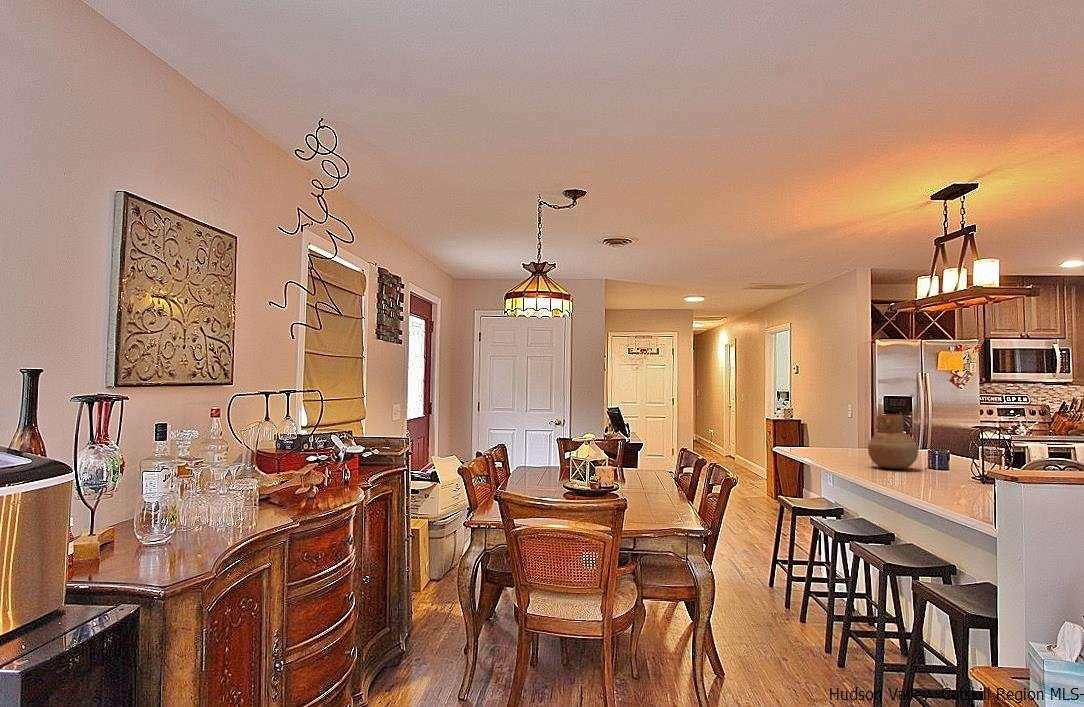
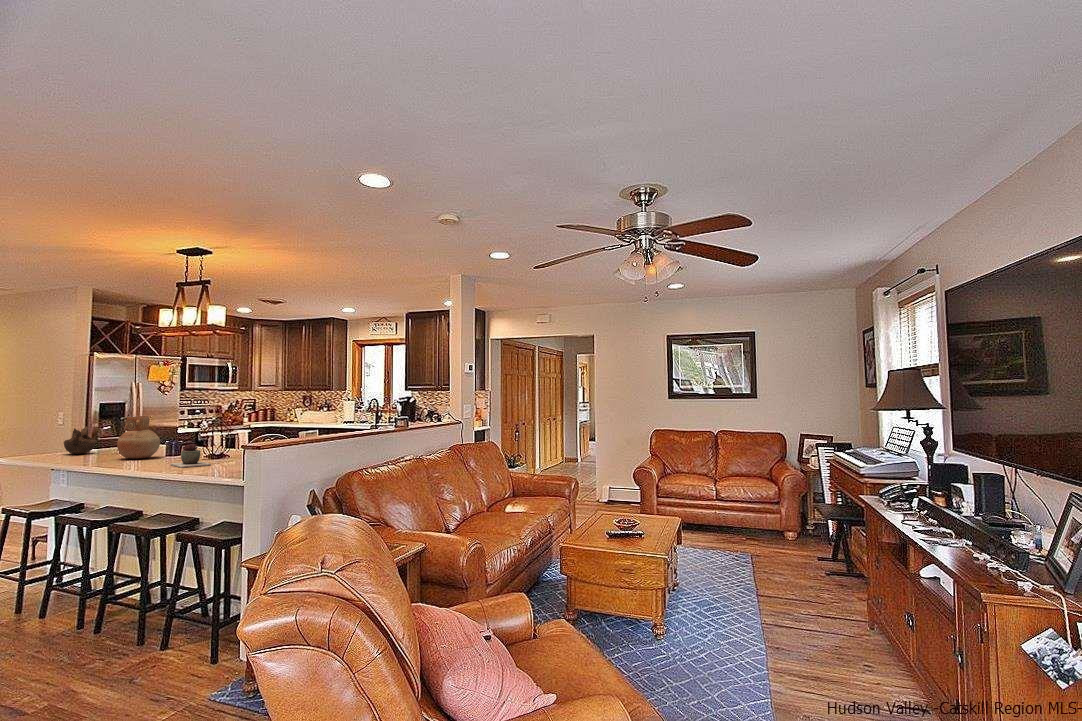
decorative bowl: none [826,423,857,455] -> present [64,426,96,454]
succulent plant: none [920,457,974,492] -> present [170,444,211,468]

